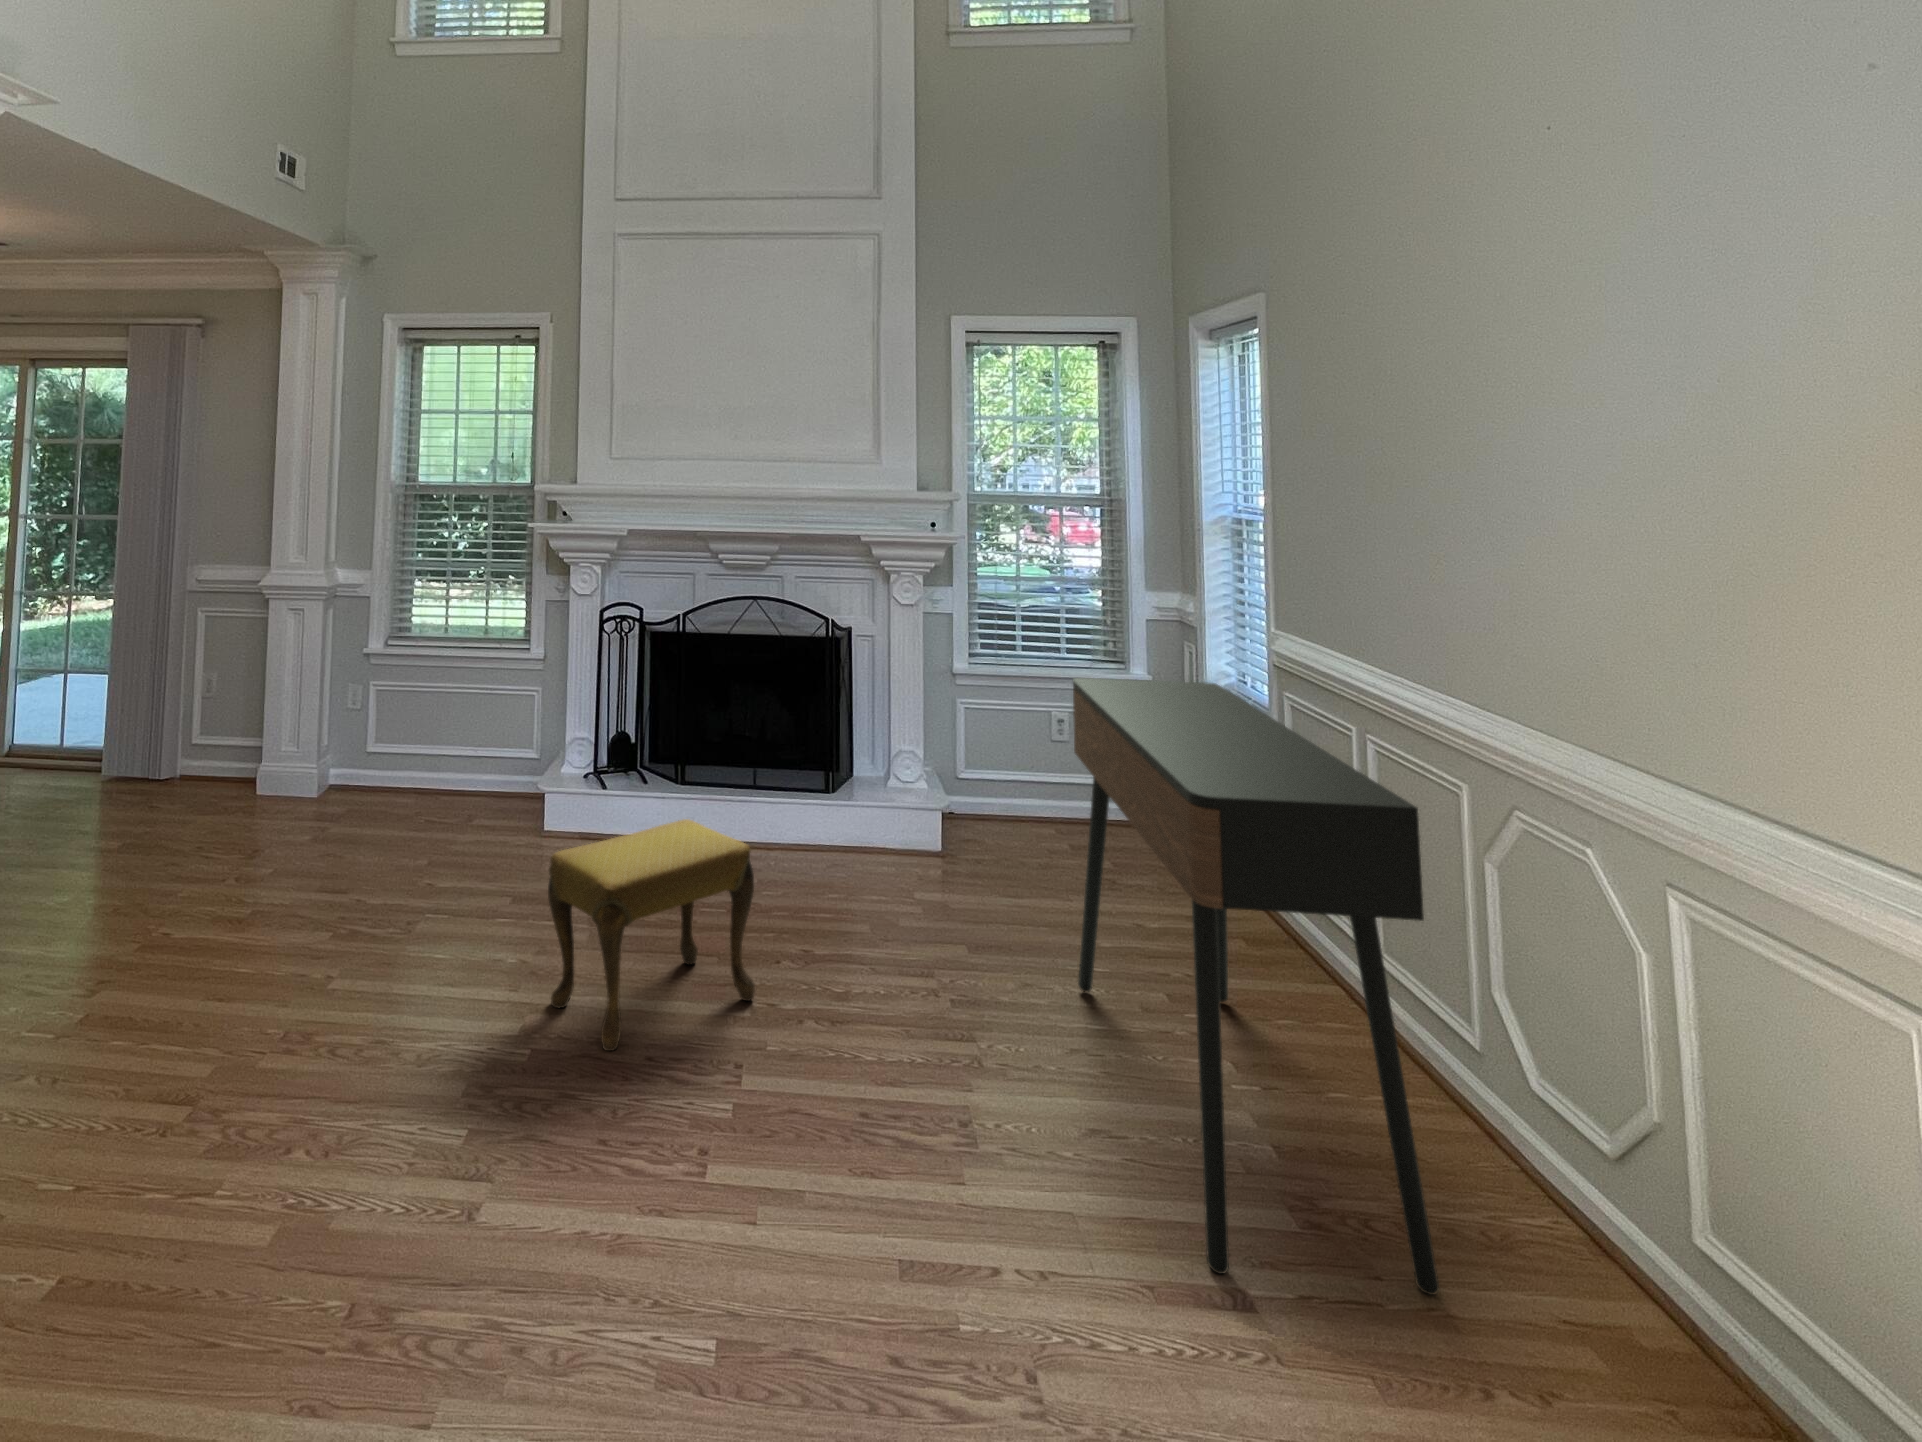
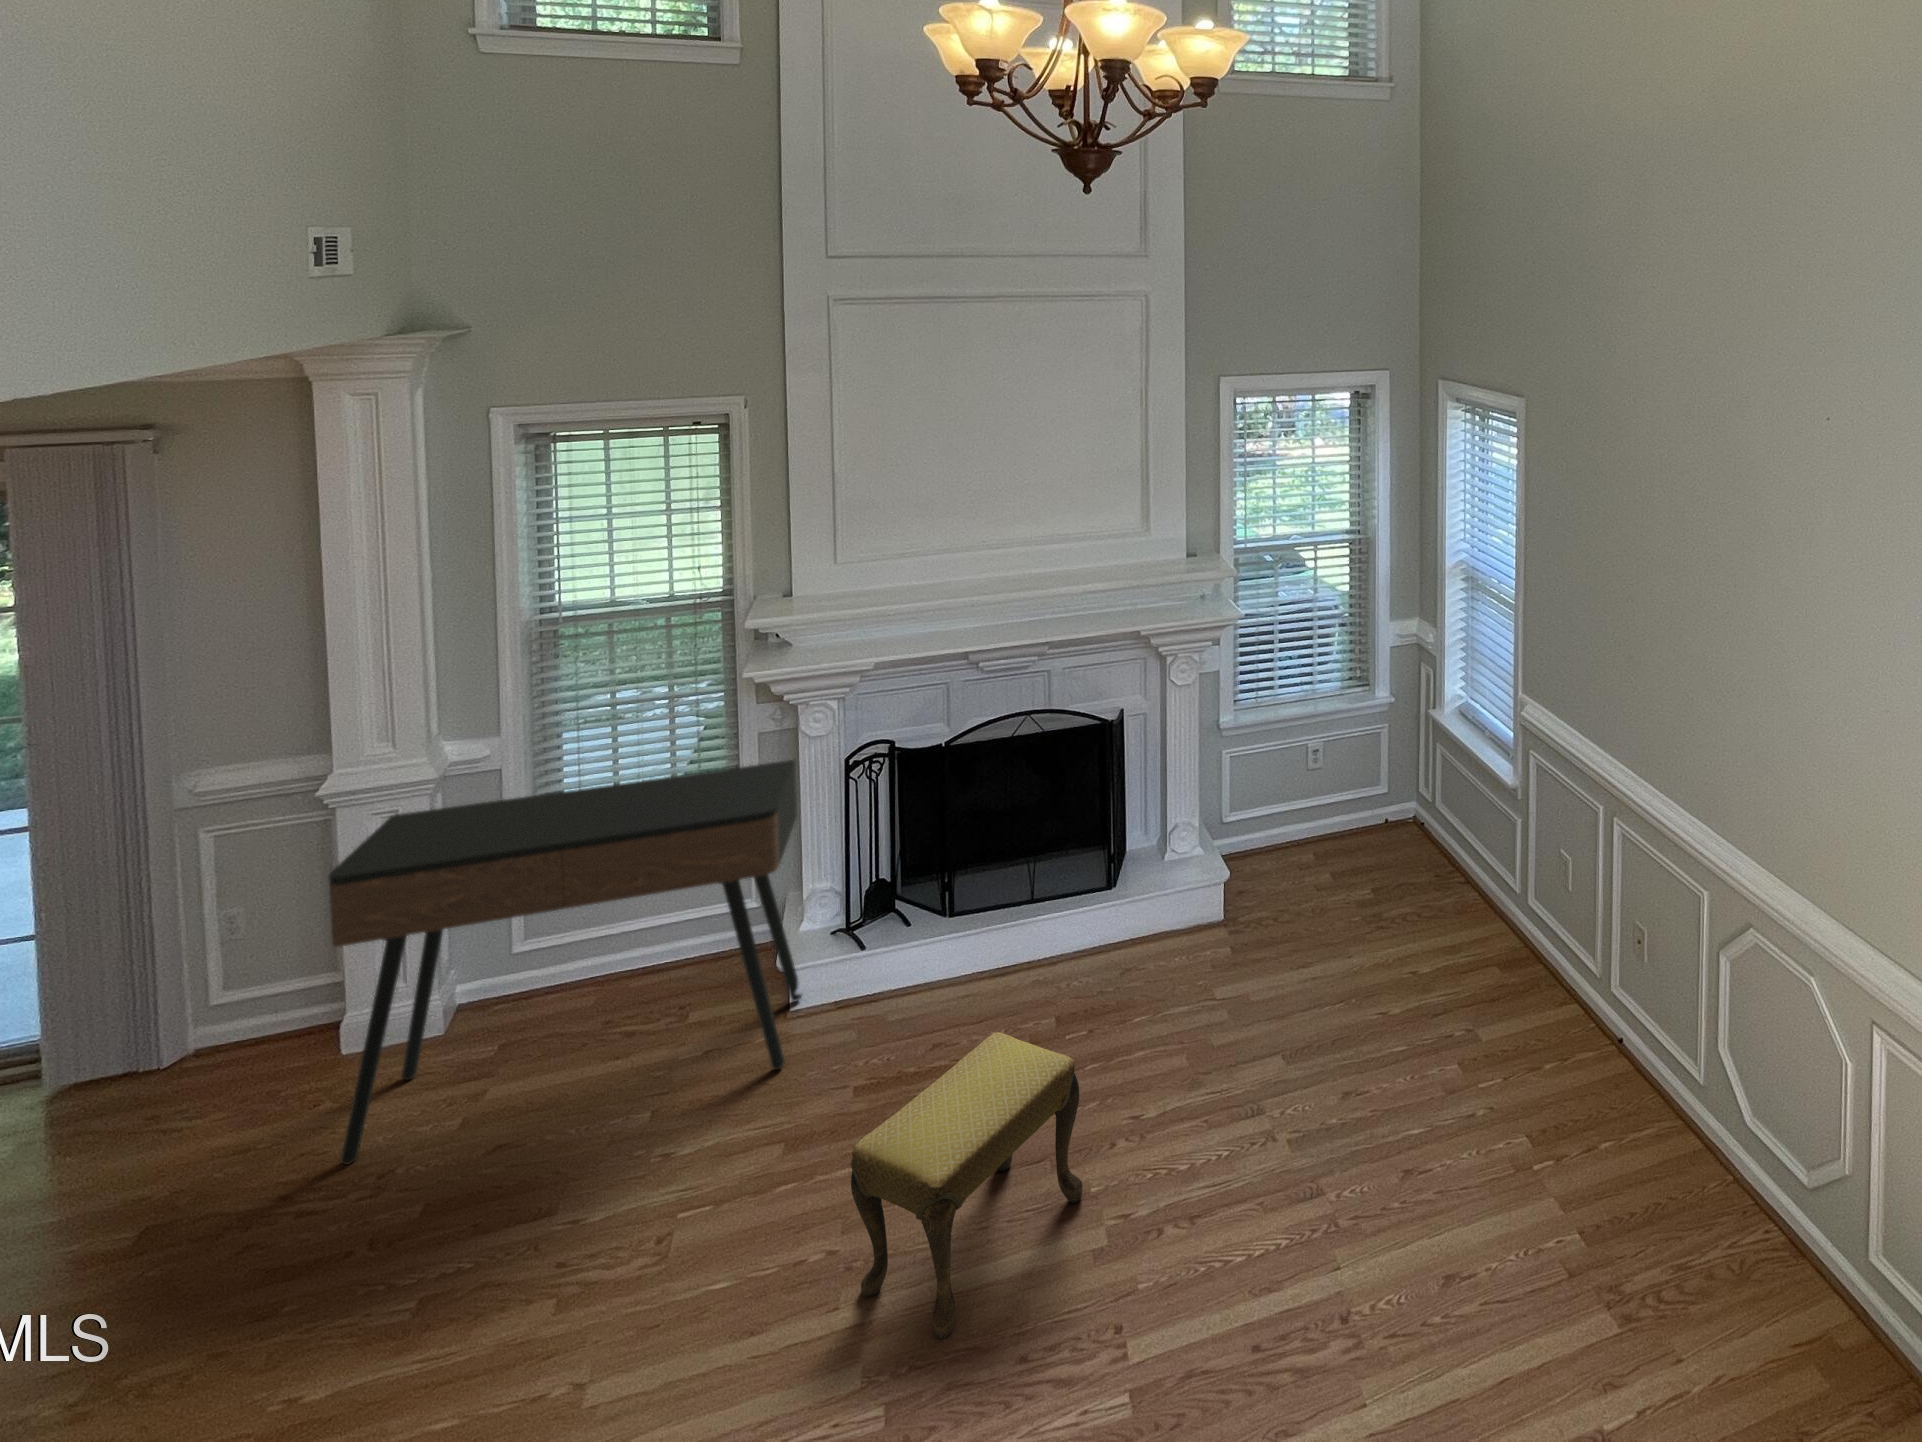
console table: present [1073,678,1439,1295] -> present [328,760,802,1164]

